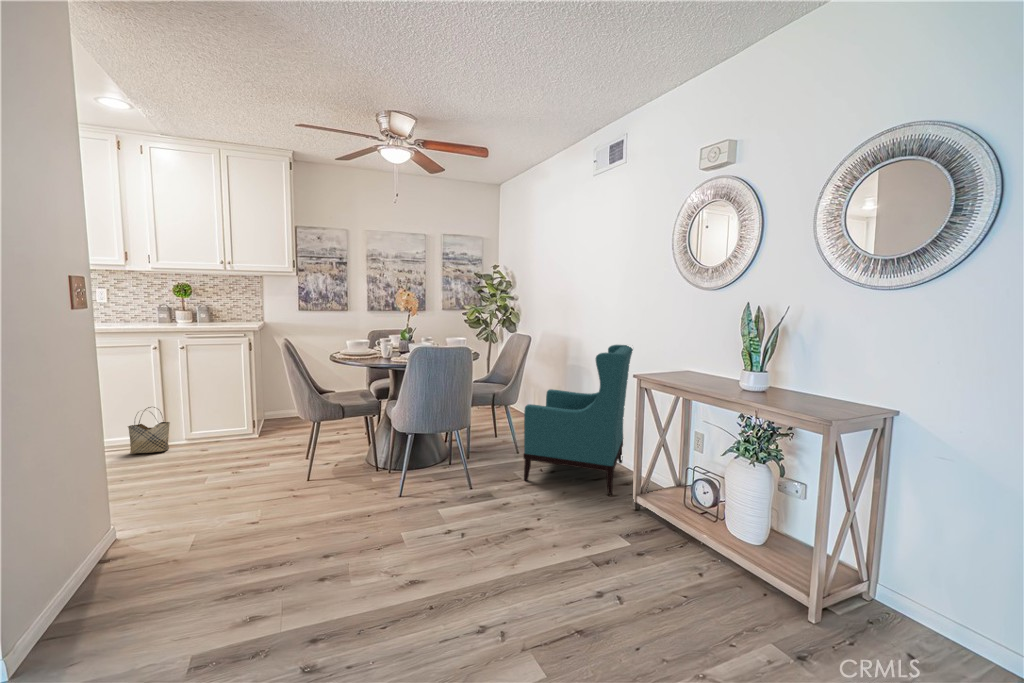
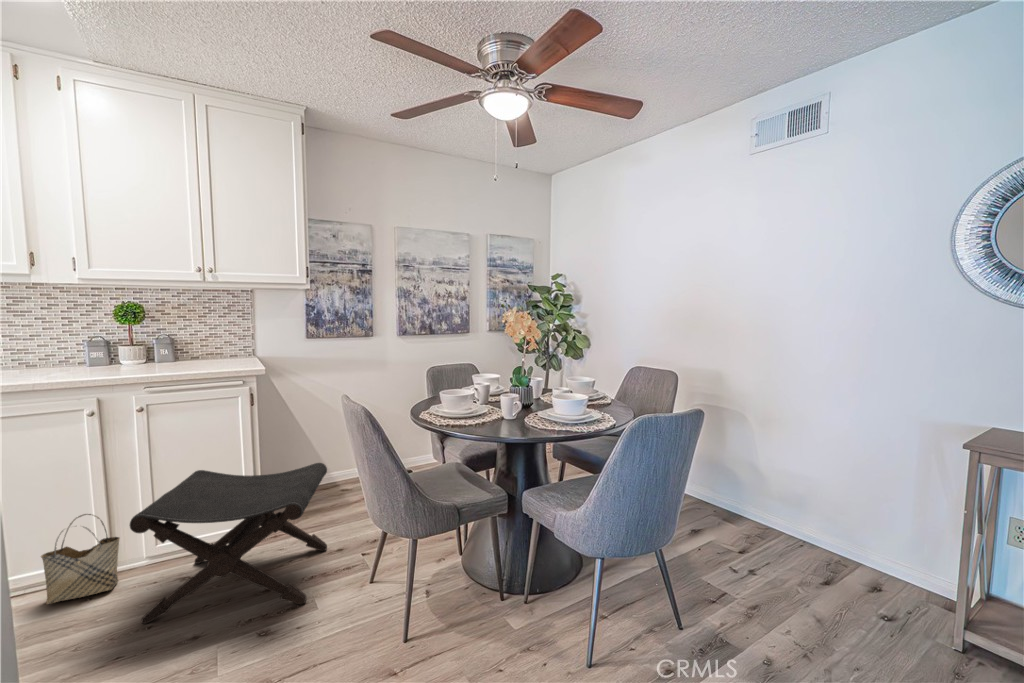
armchair: present [523,345,633,495] -> none [700,385,907,618]
footstool: none [169,387,293,465] -> present [130,463,327,624]

